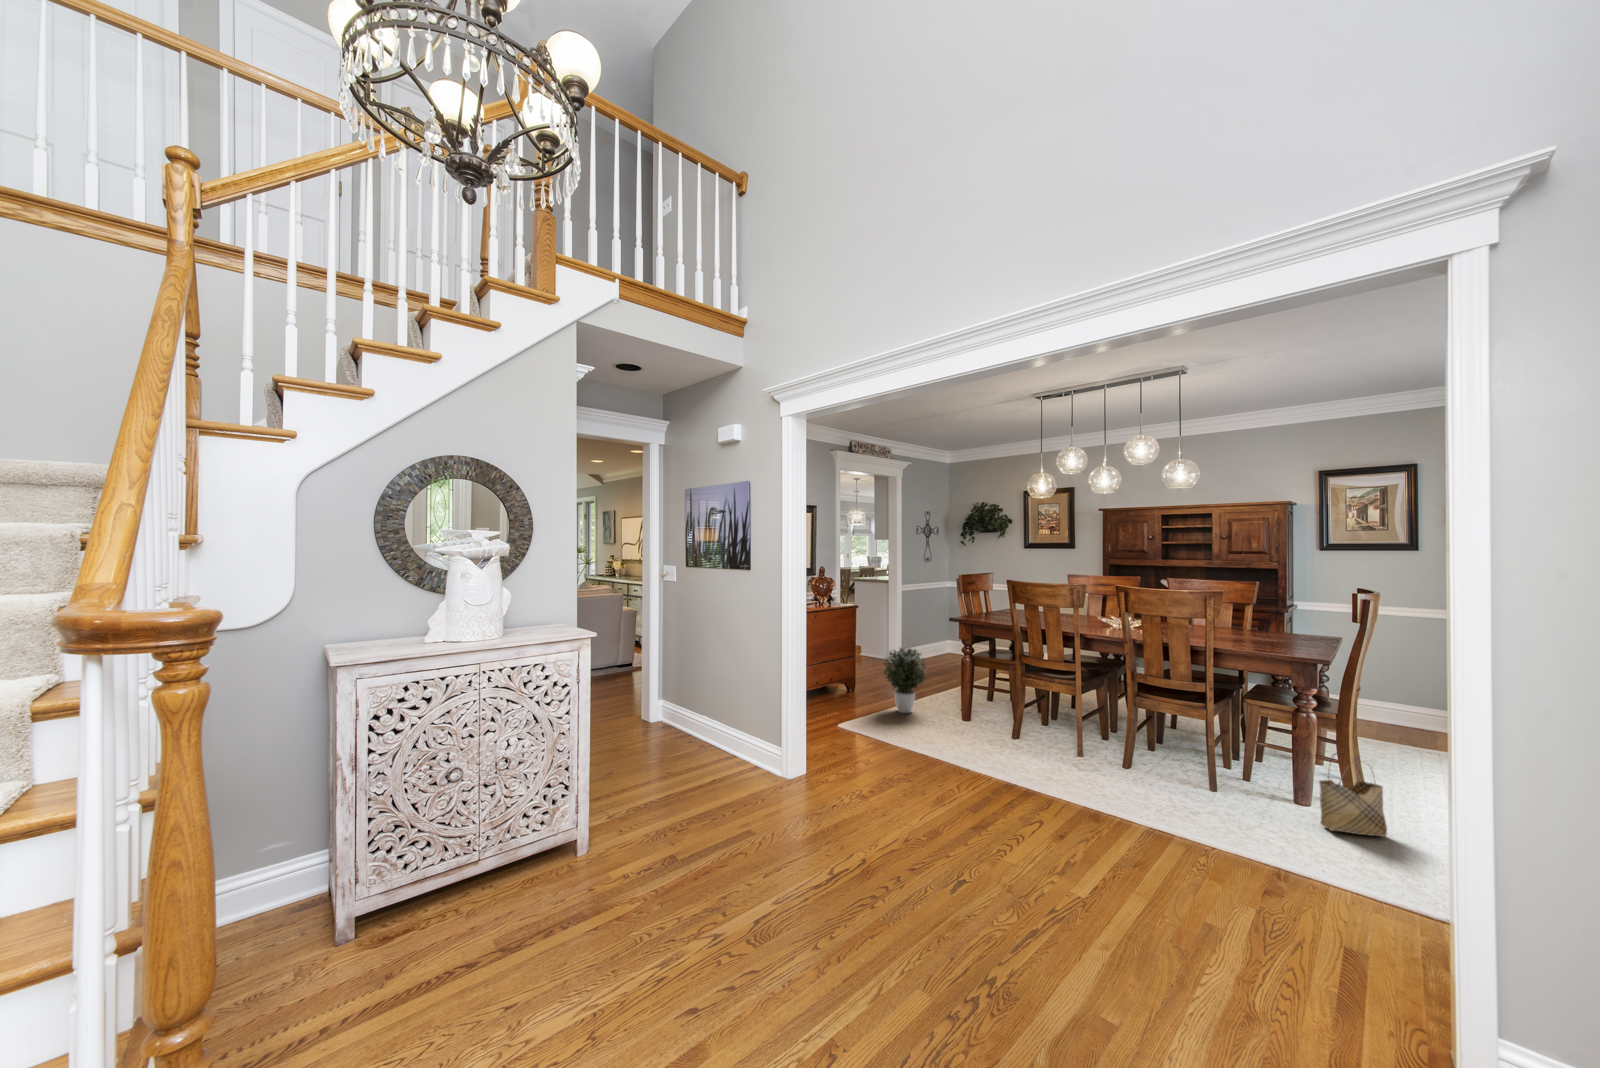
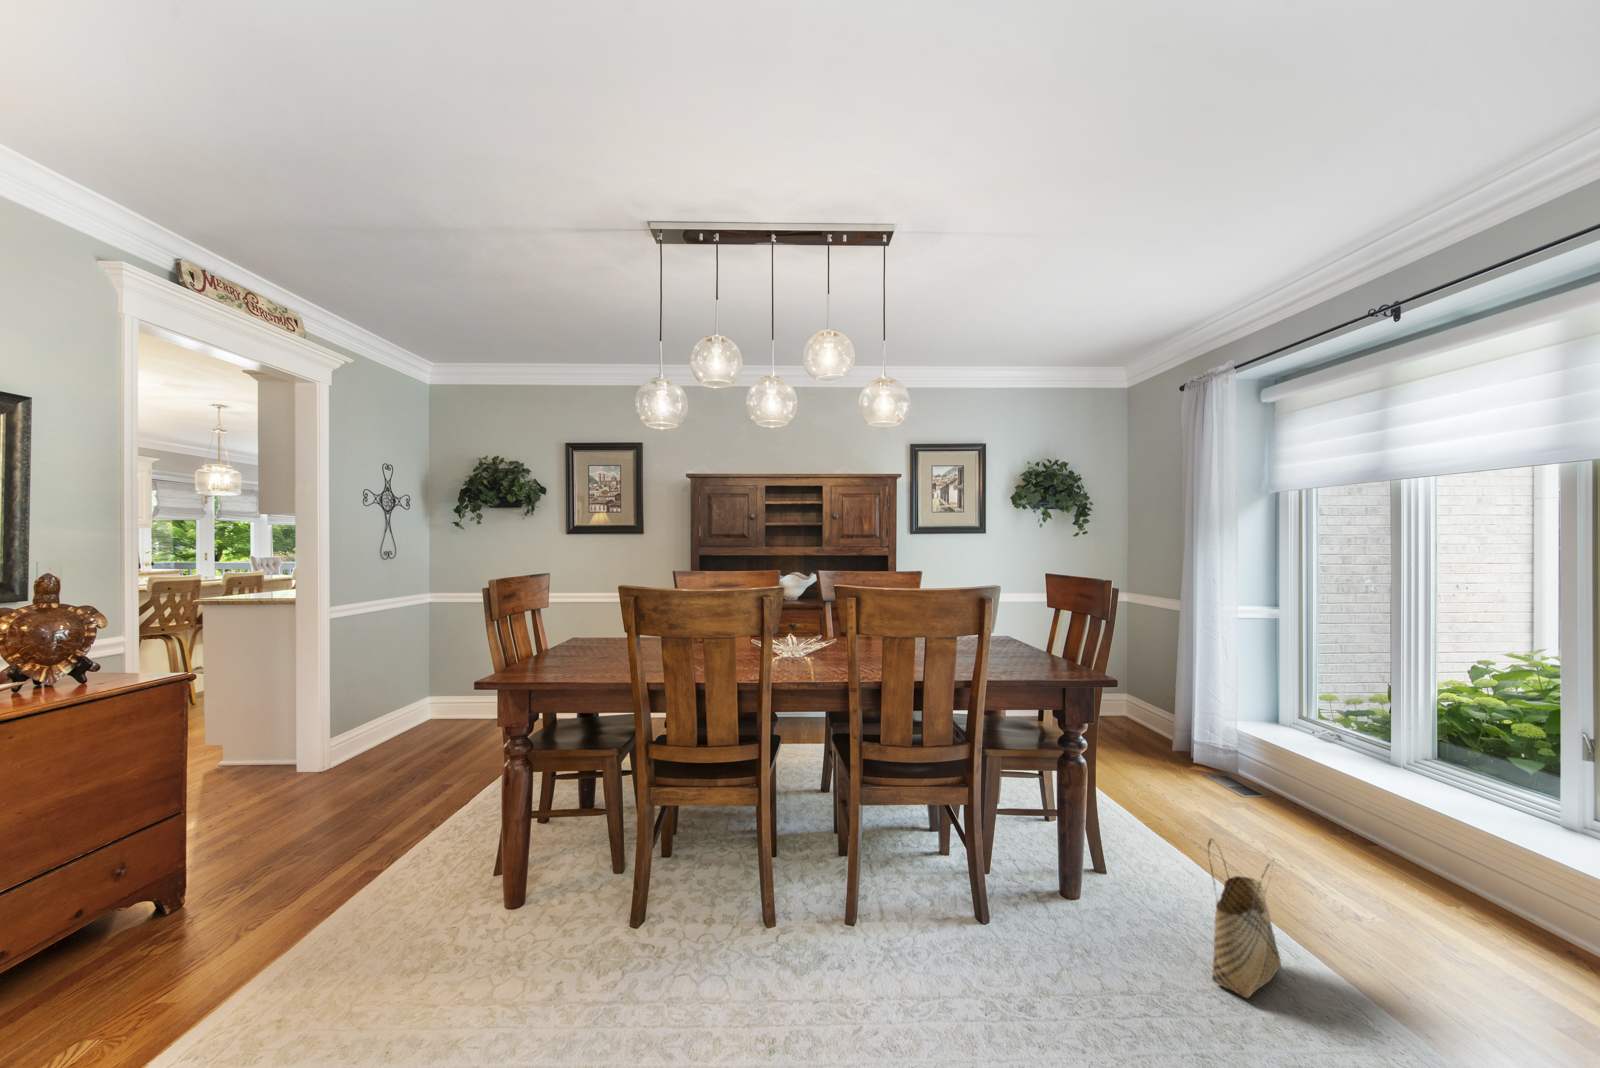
potted plant: present [884,648,926,713] -> none [228,780,390,981]

